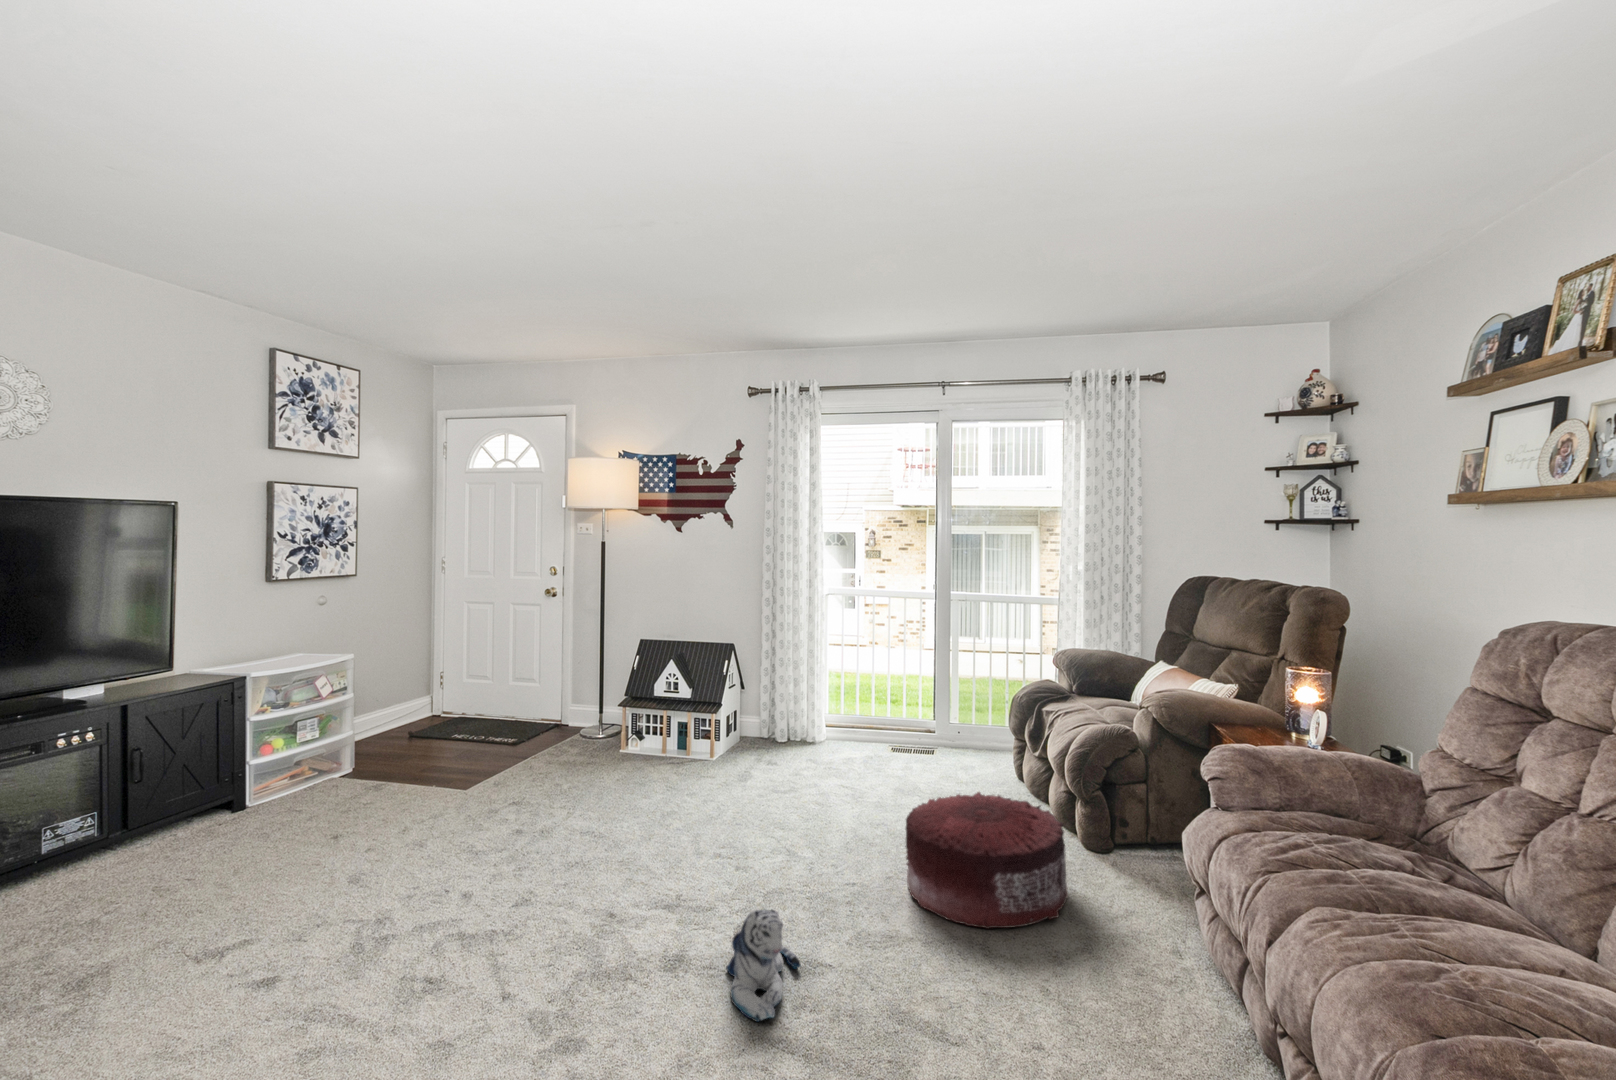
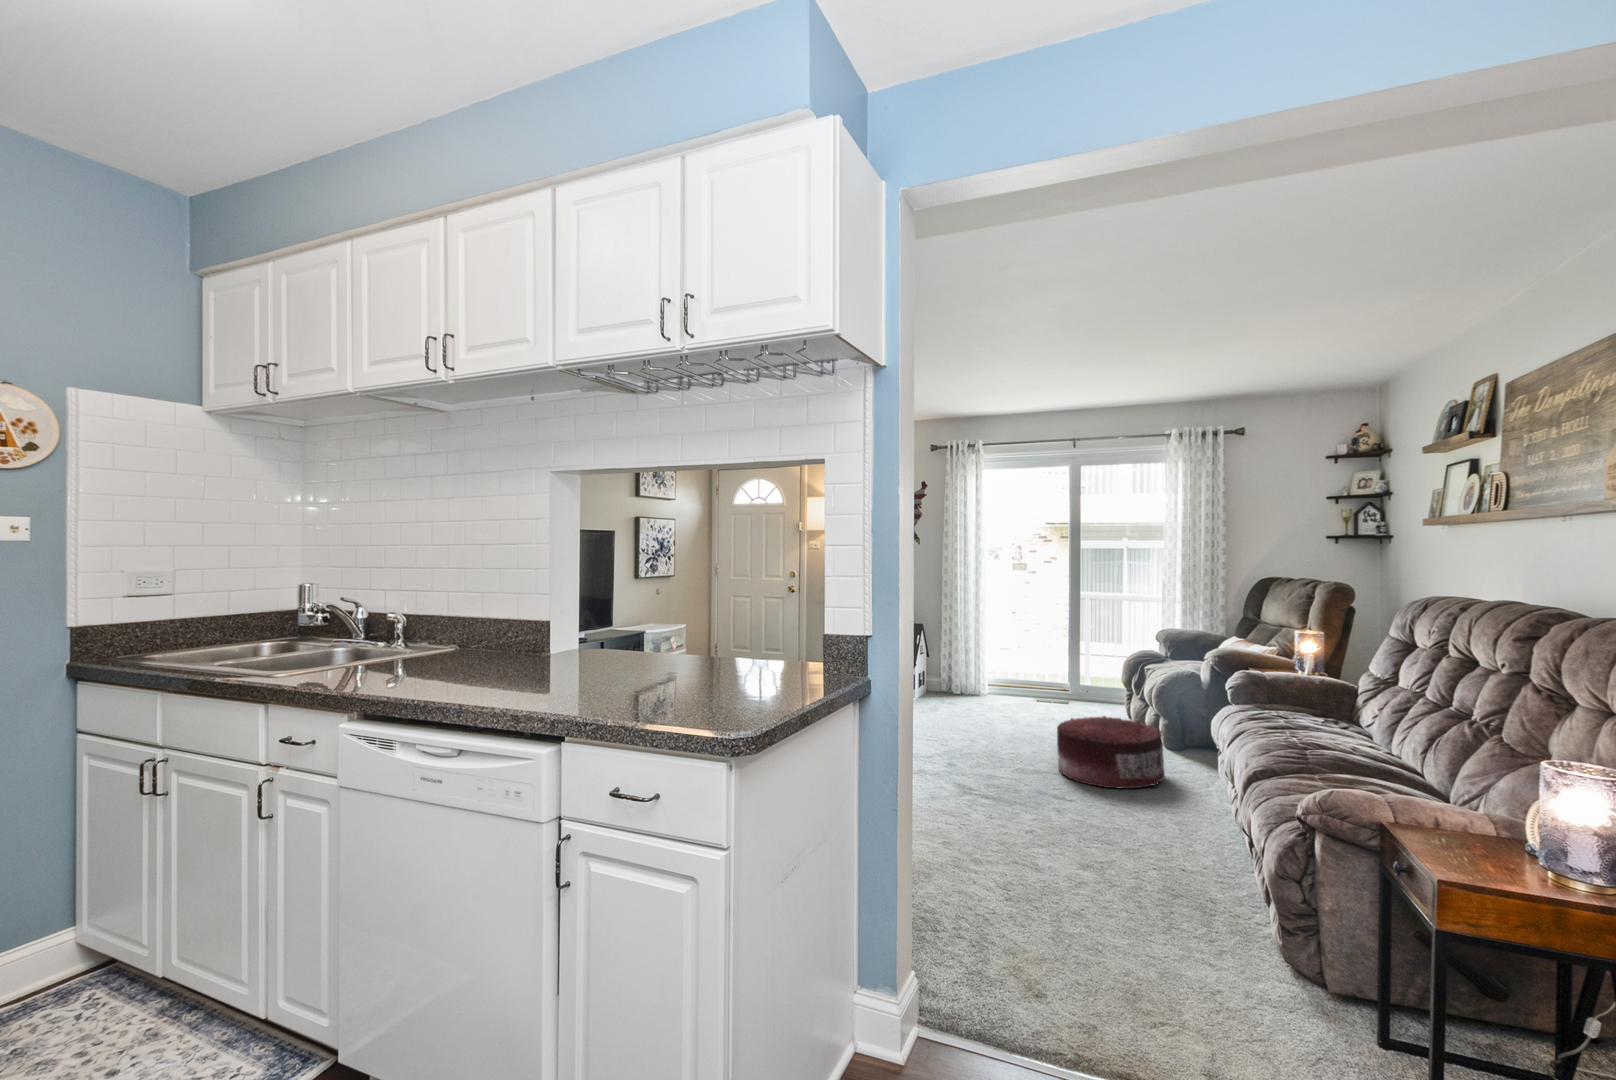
plush toy: present [726,910,801,1022] -> none [956,759,1000,813]

